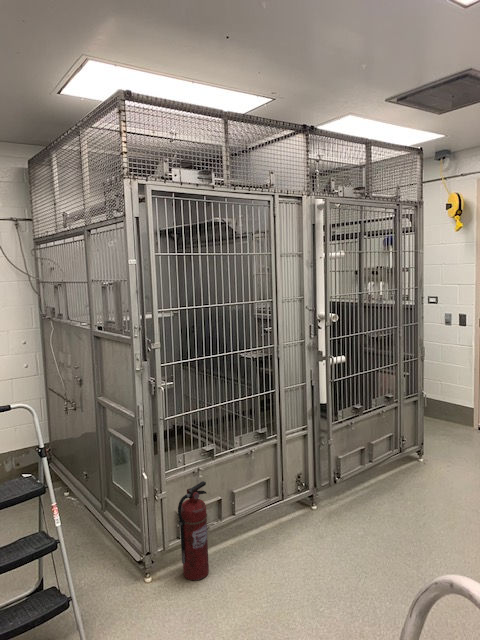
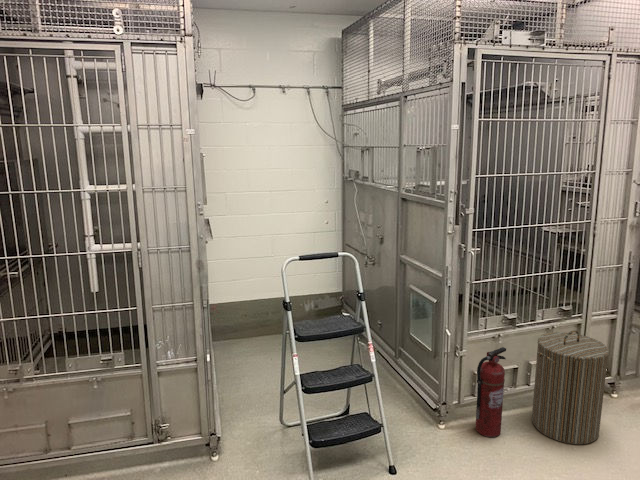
laundry hamper: none [236,453,299,568] -> present [532,330,609,444]

